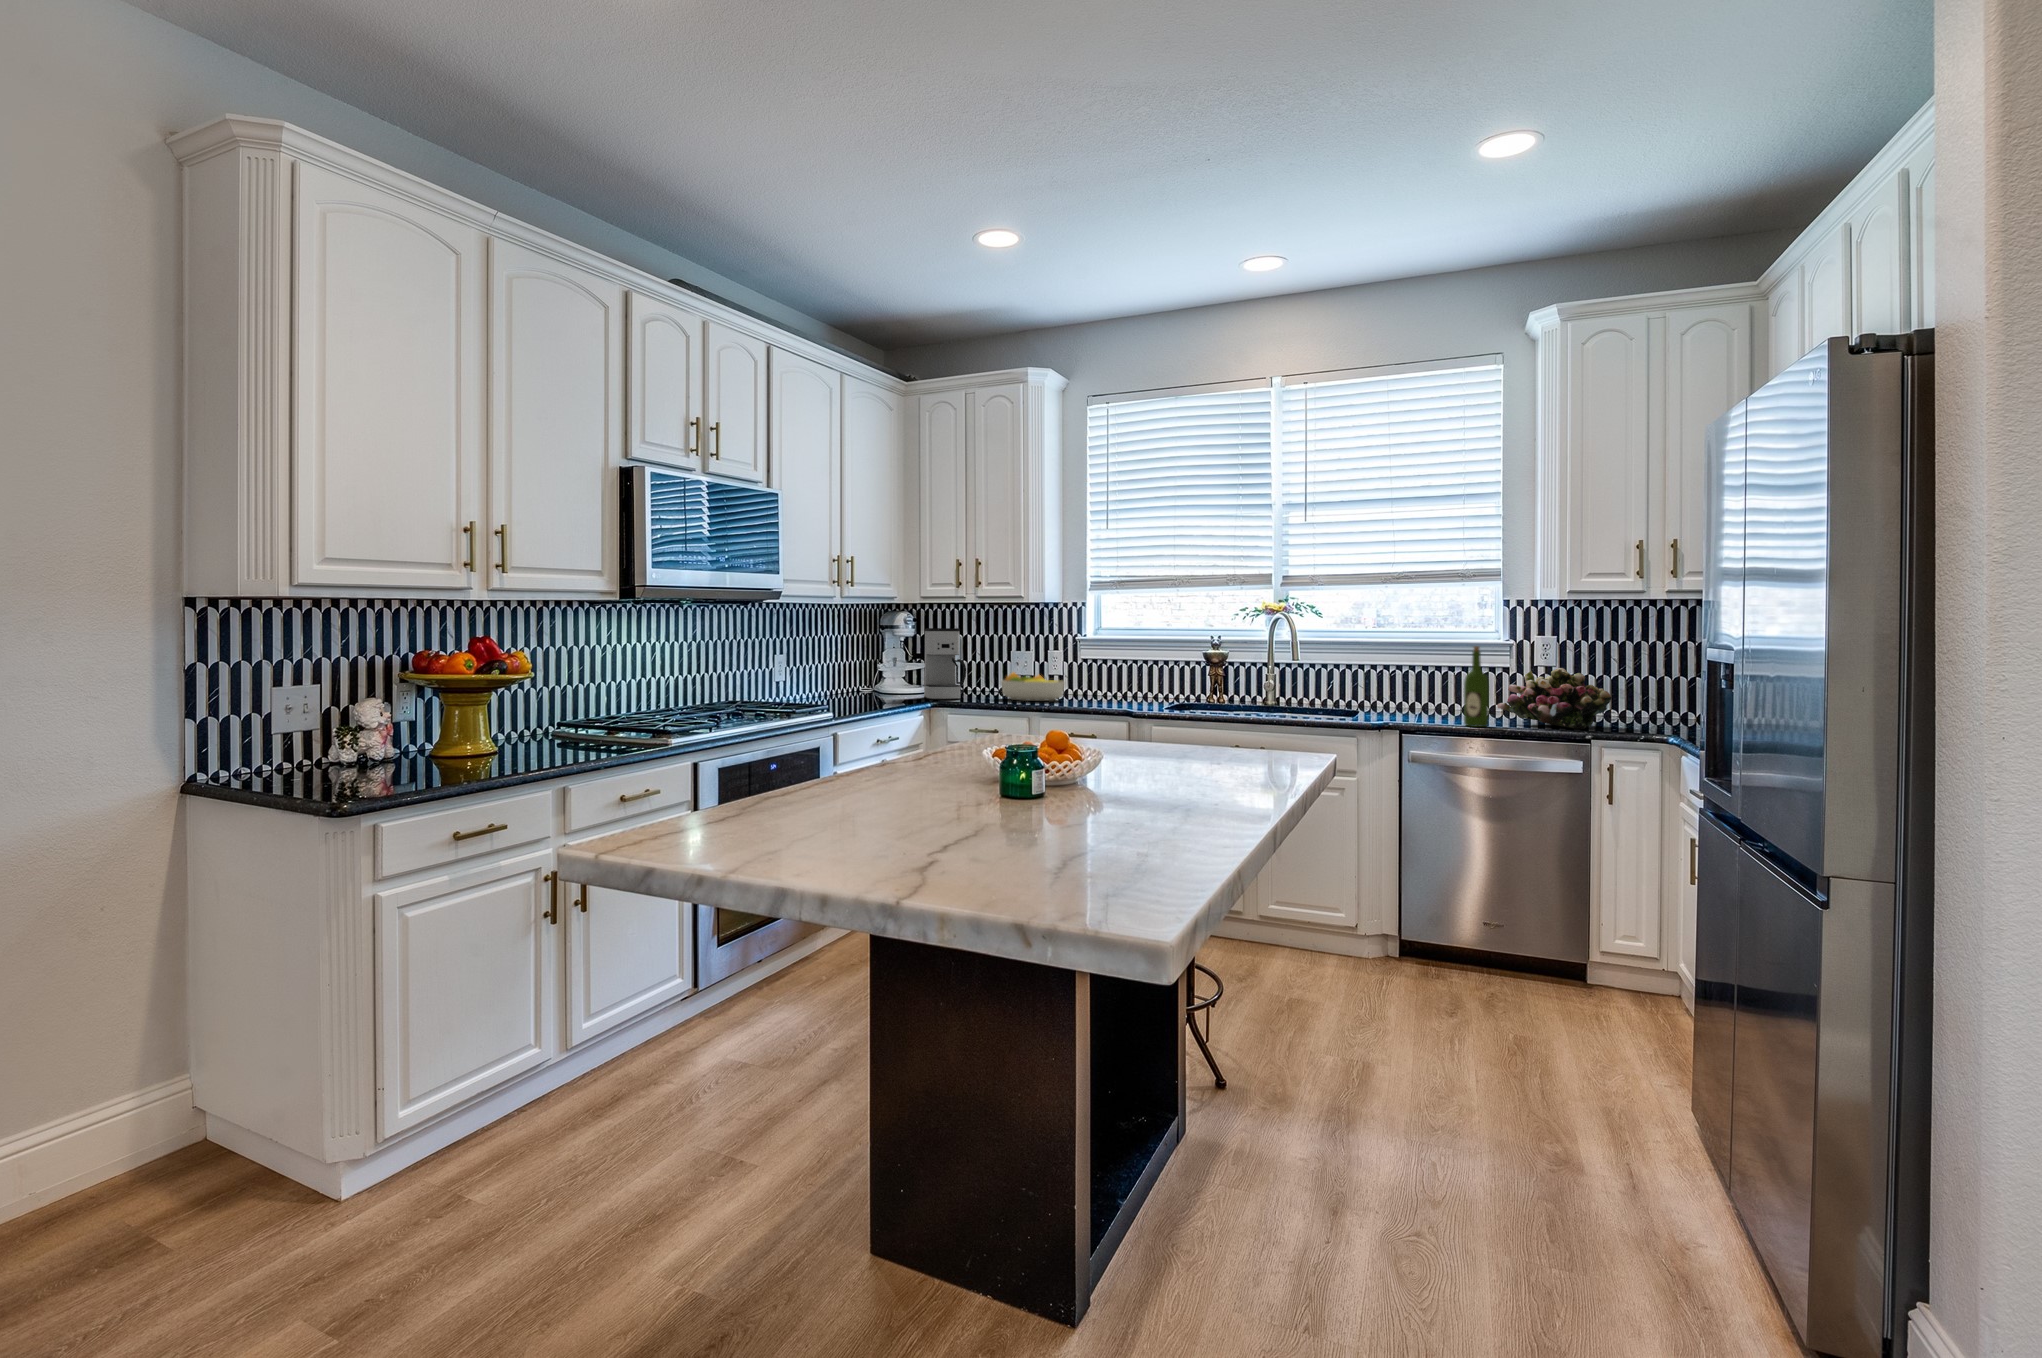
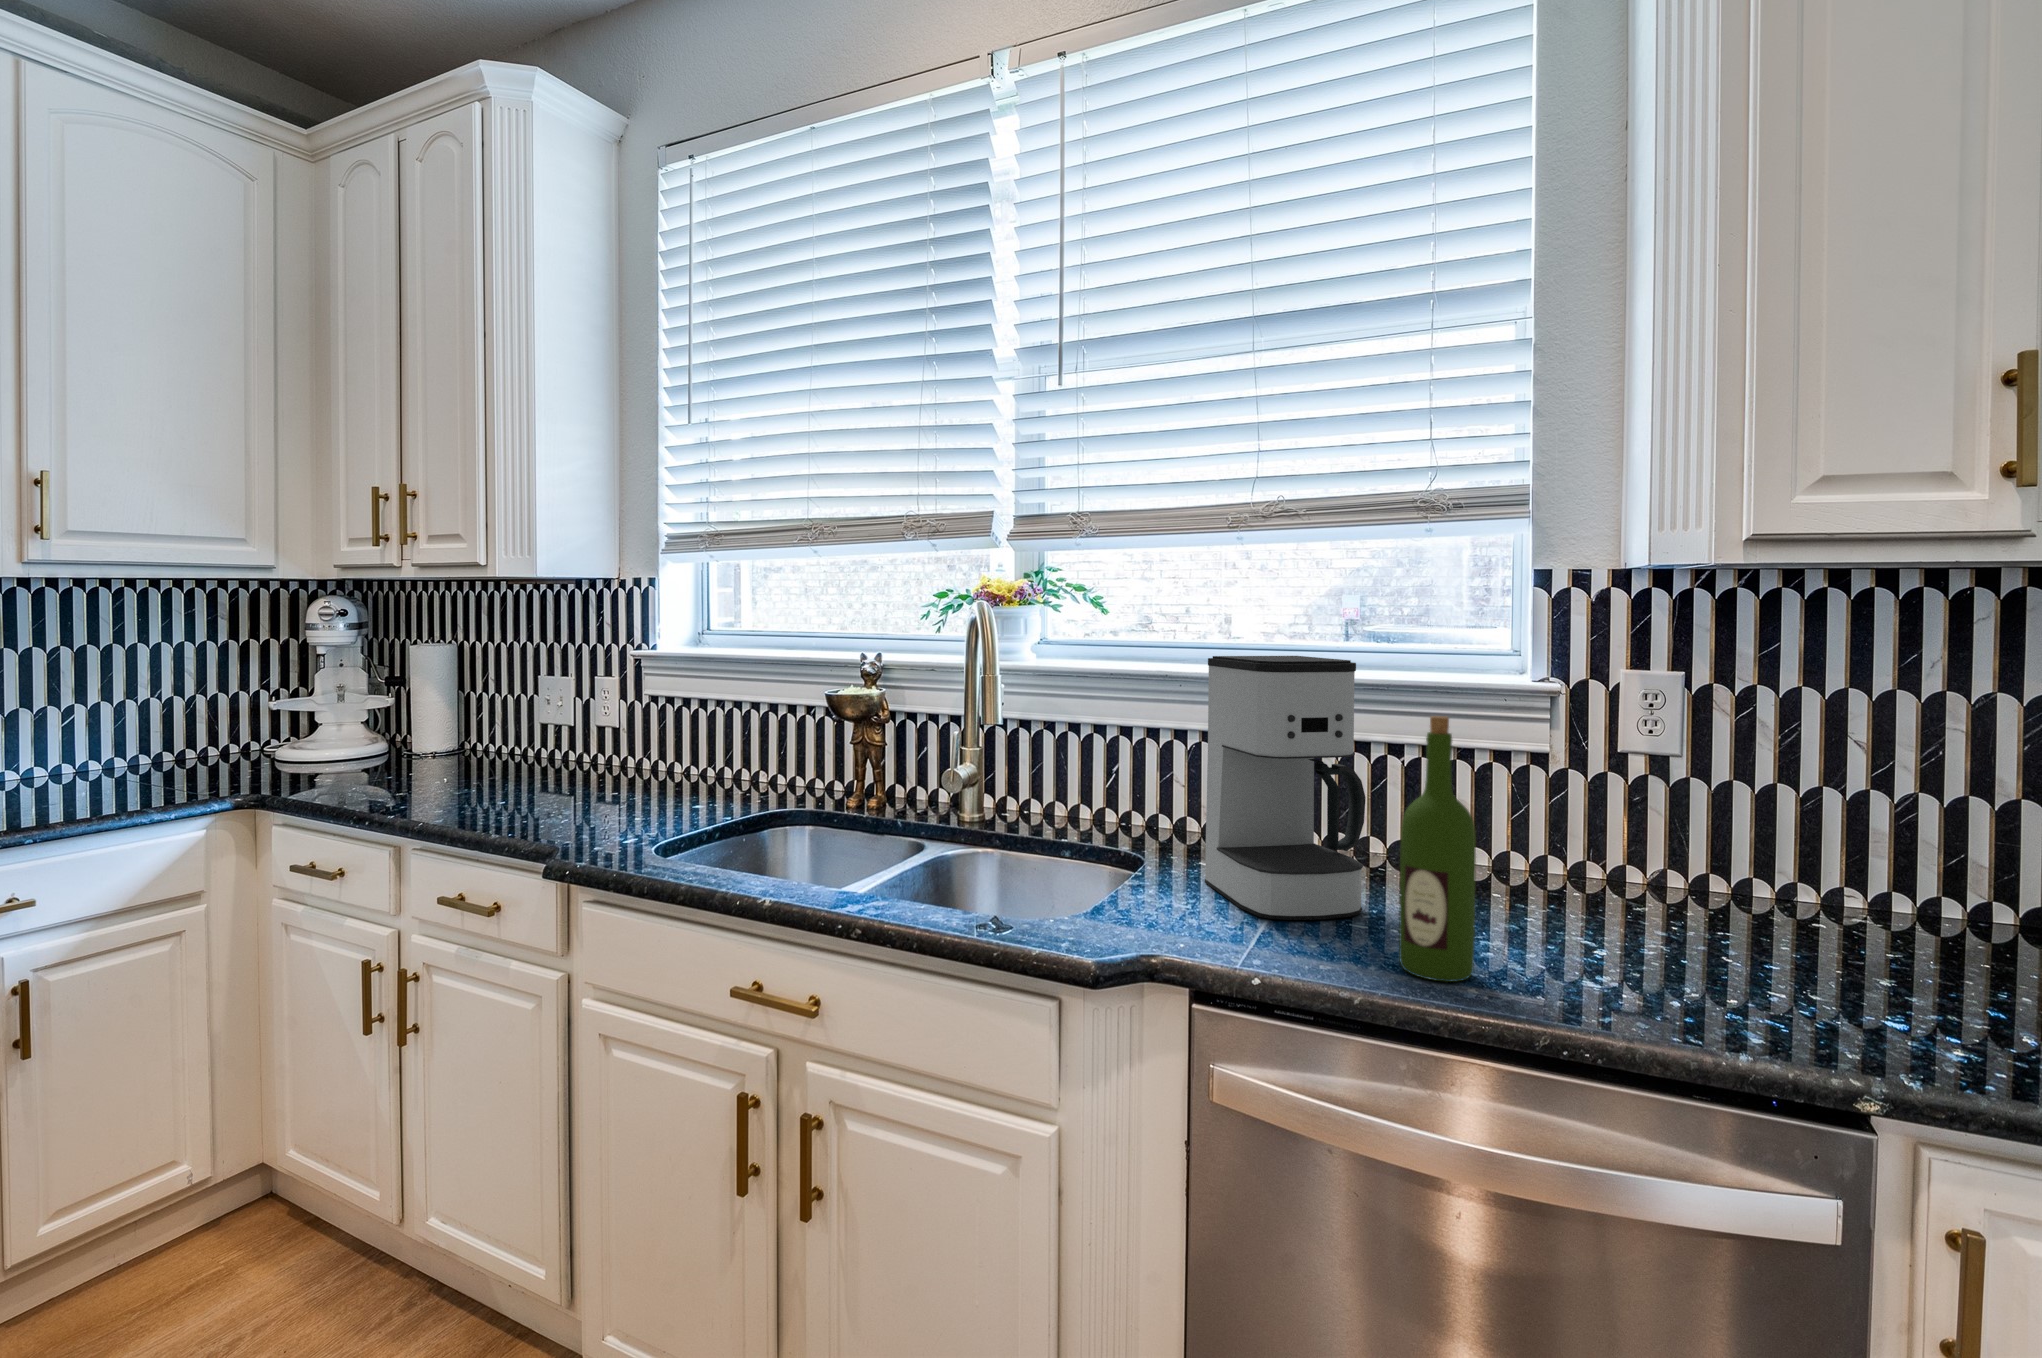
coffee maker: present [924,628,966,700] -> present [1205,656,1366,920]
flower arrangement: present [1497,668,1612,729] -> none [1509,777,1893,1008]
fruit bowl: present [1001,672,1064,701] -> none [448,725,588,795]

